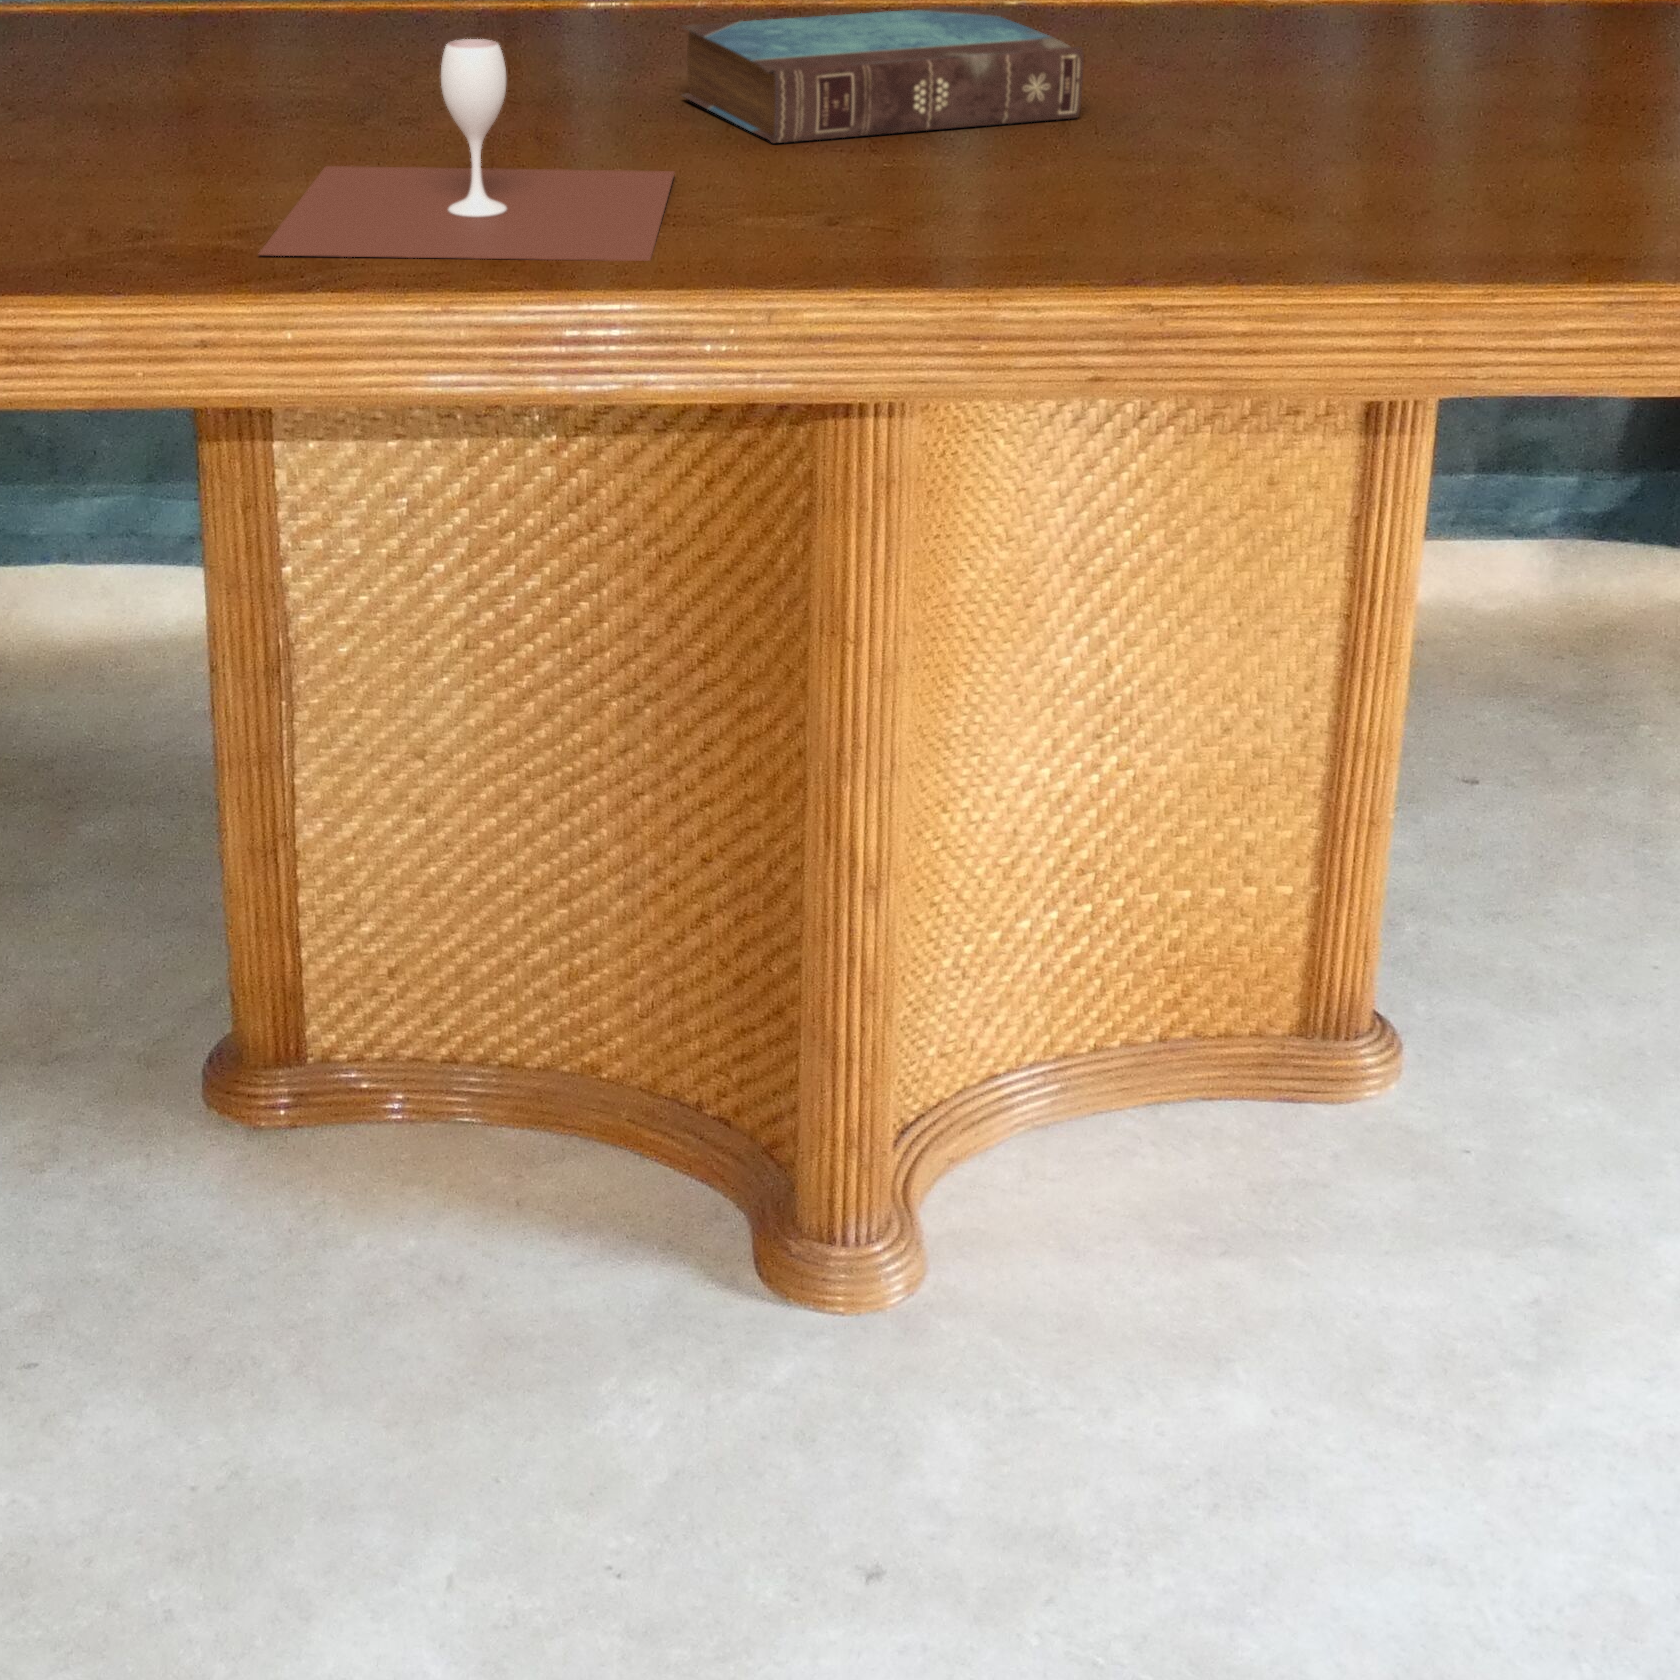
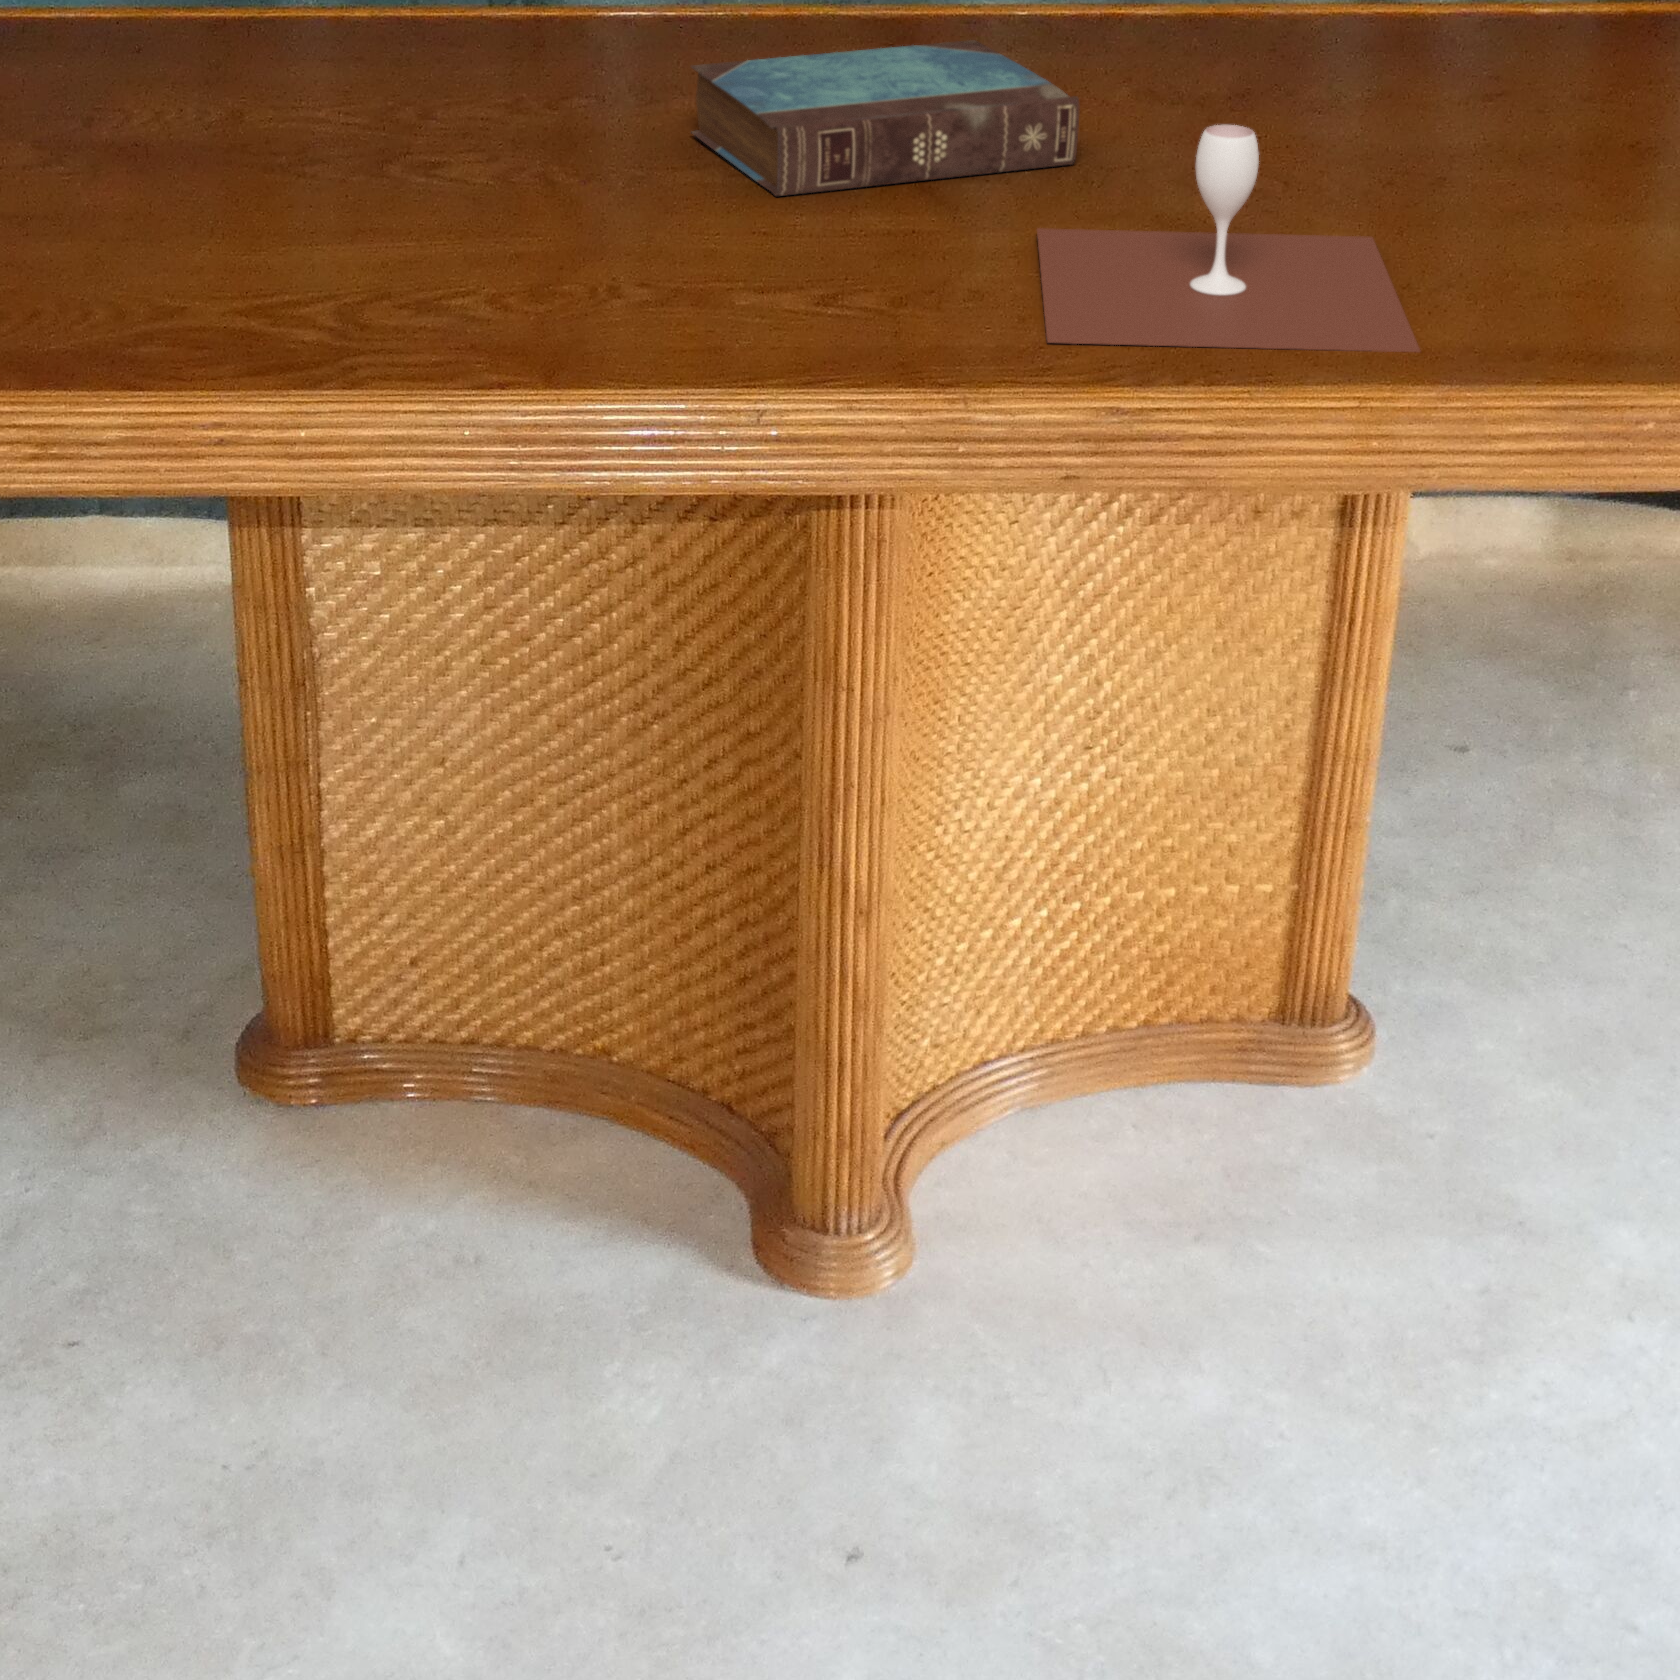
wine glass: present [259,39,675,261] -> present [1037,125,1420,352]

